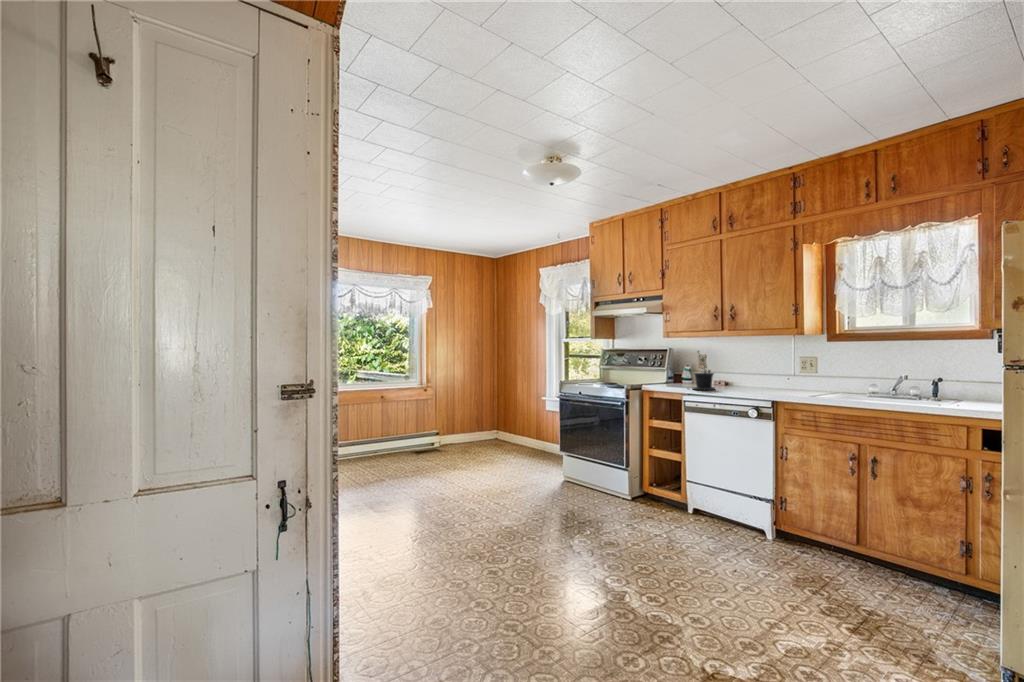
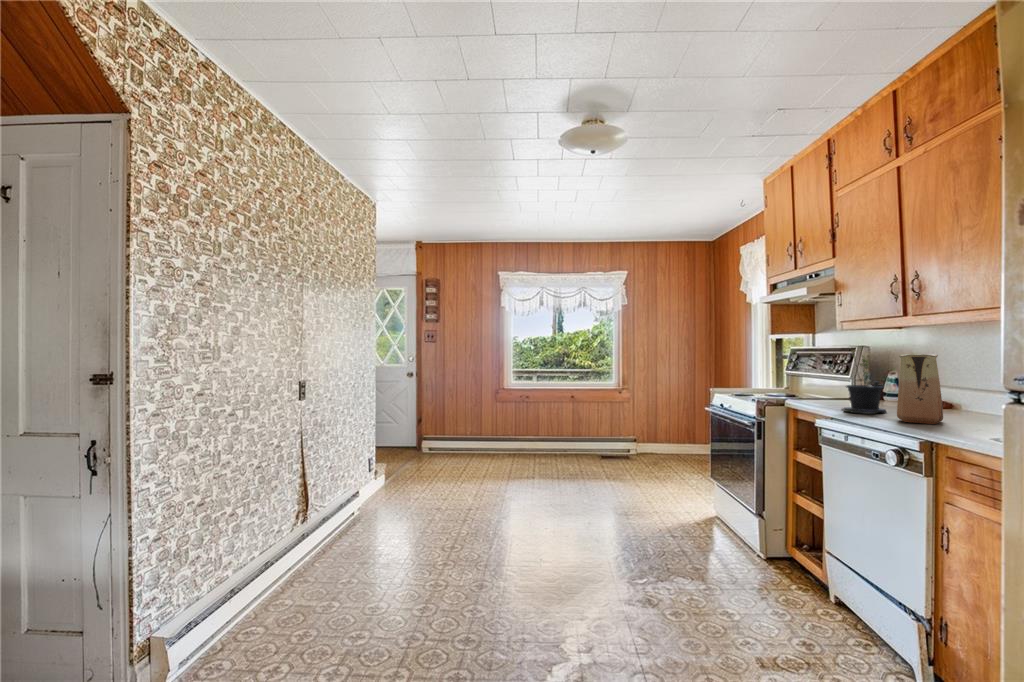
vase: none [734,353,761,393] -> present [897,354,943,424]

